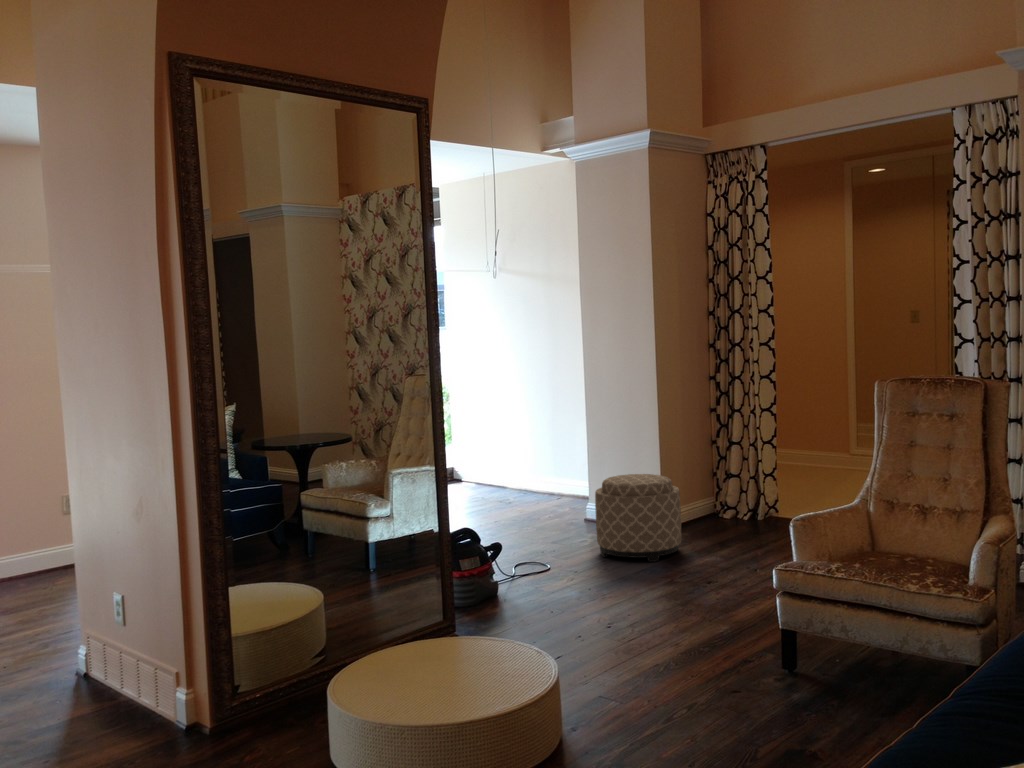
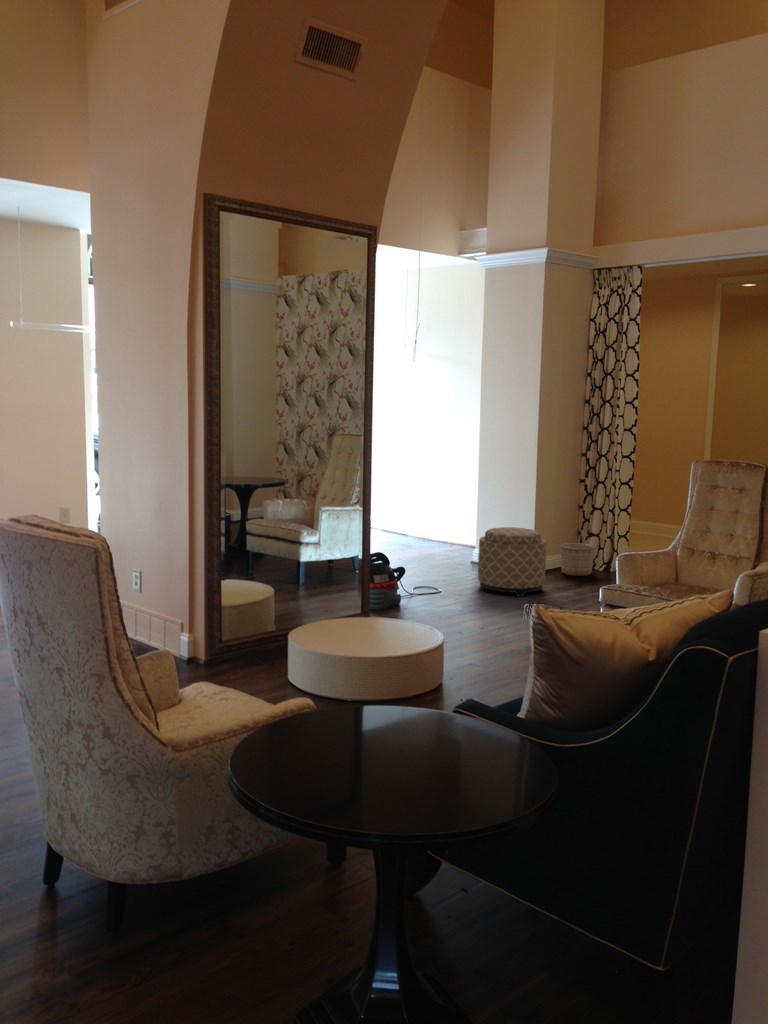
planter: none [694,487,737,529] -> present [561,543,595,576]

